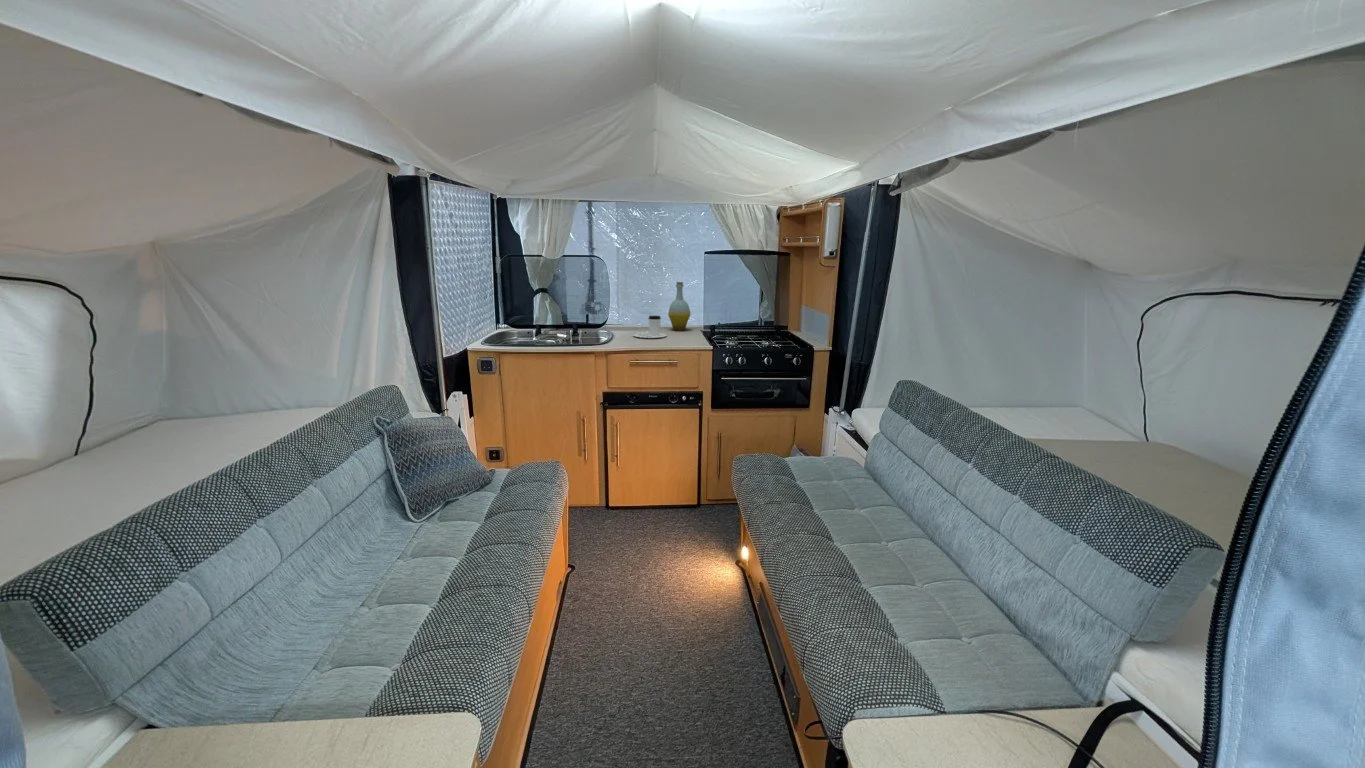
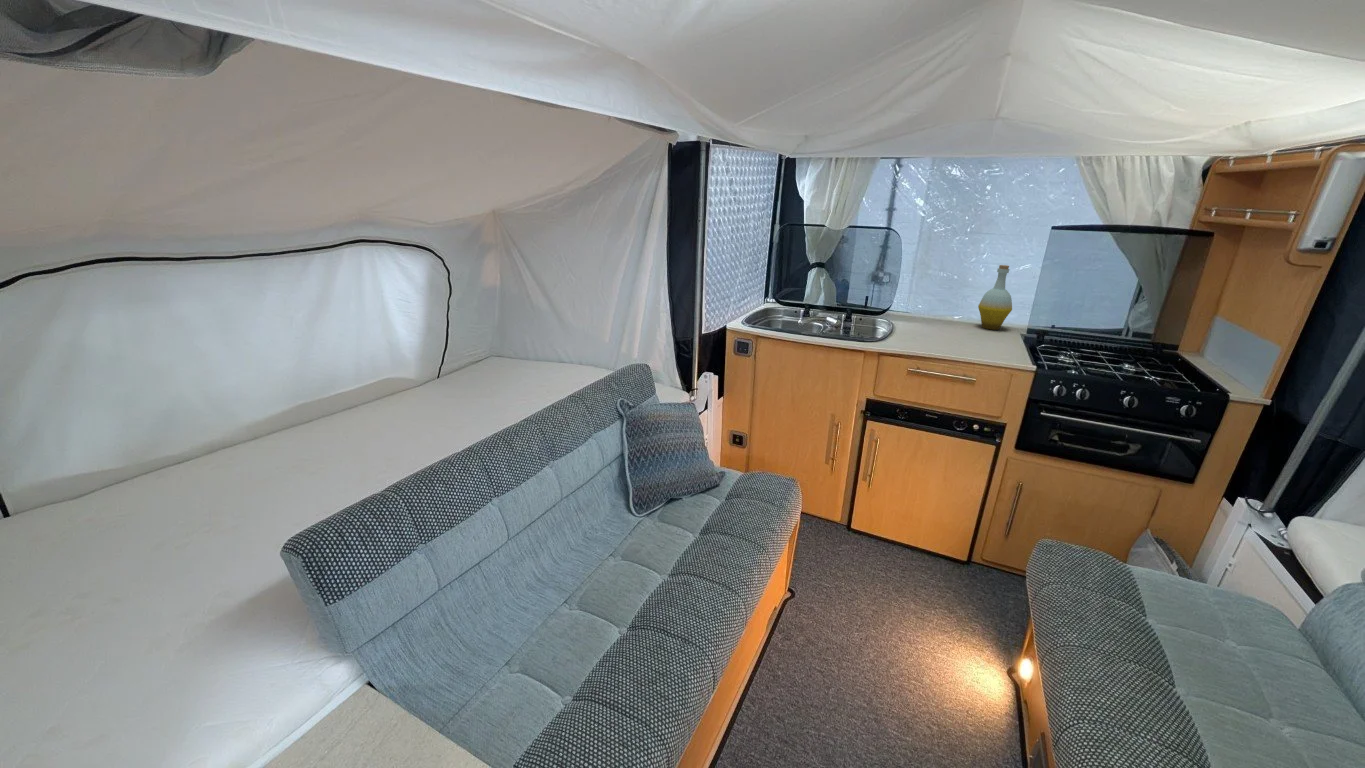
coffee cup: present [633,316,666,338] -> none [922,308,970,339]

